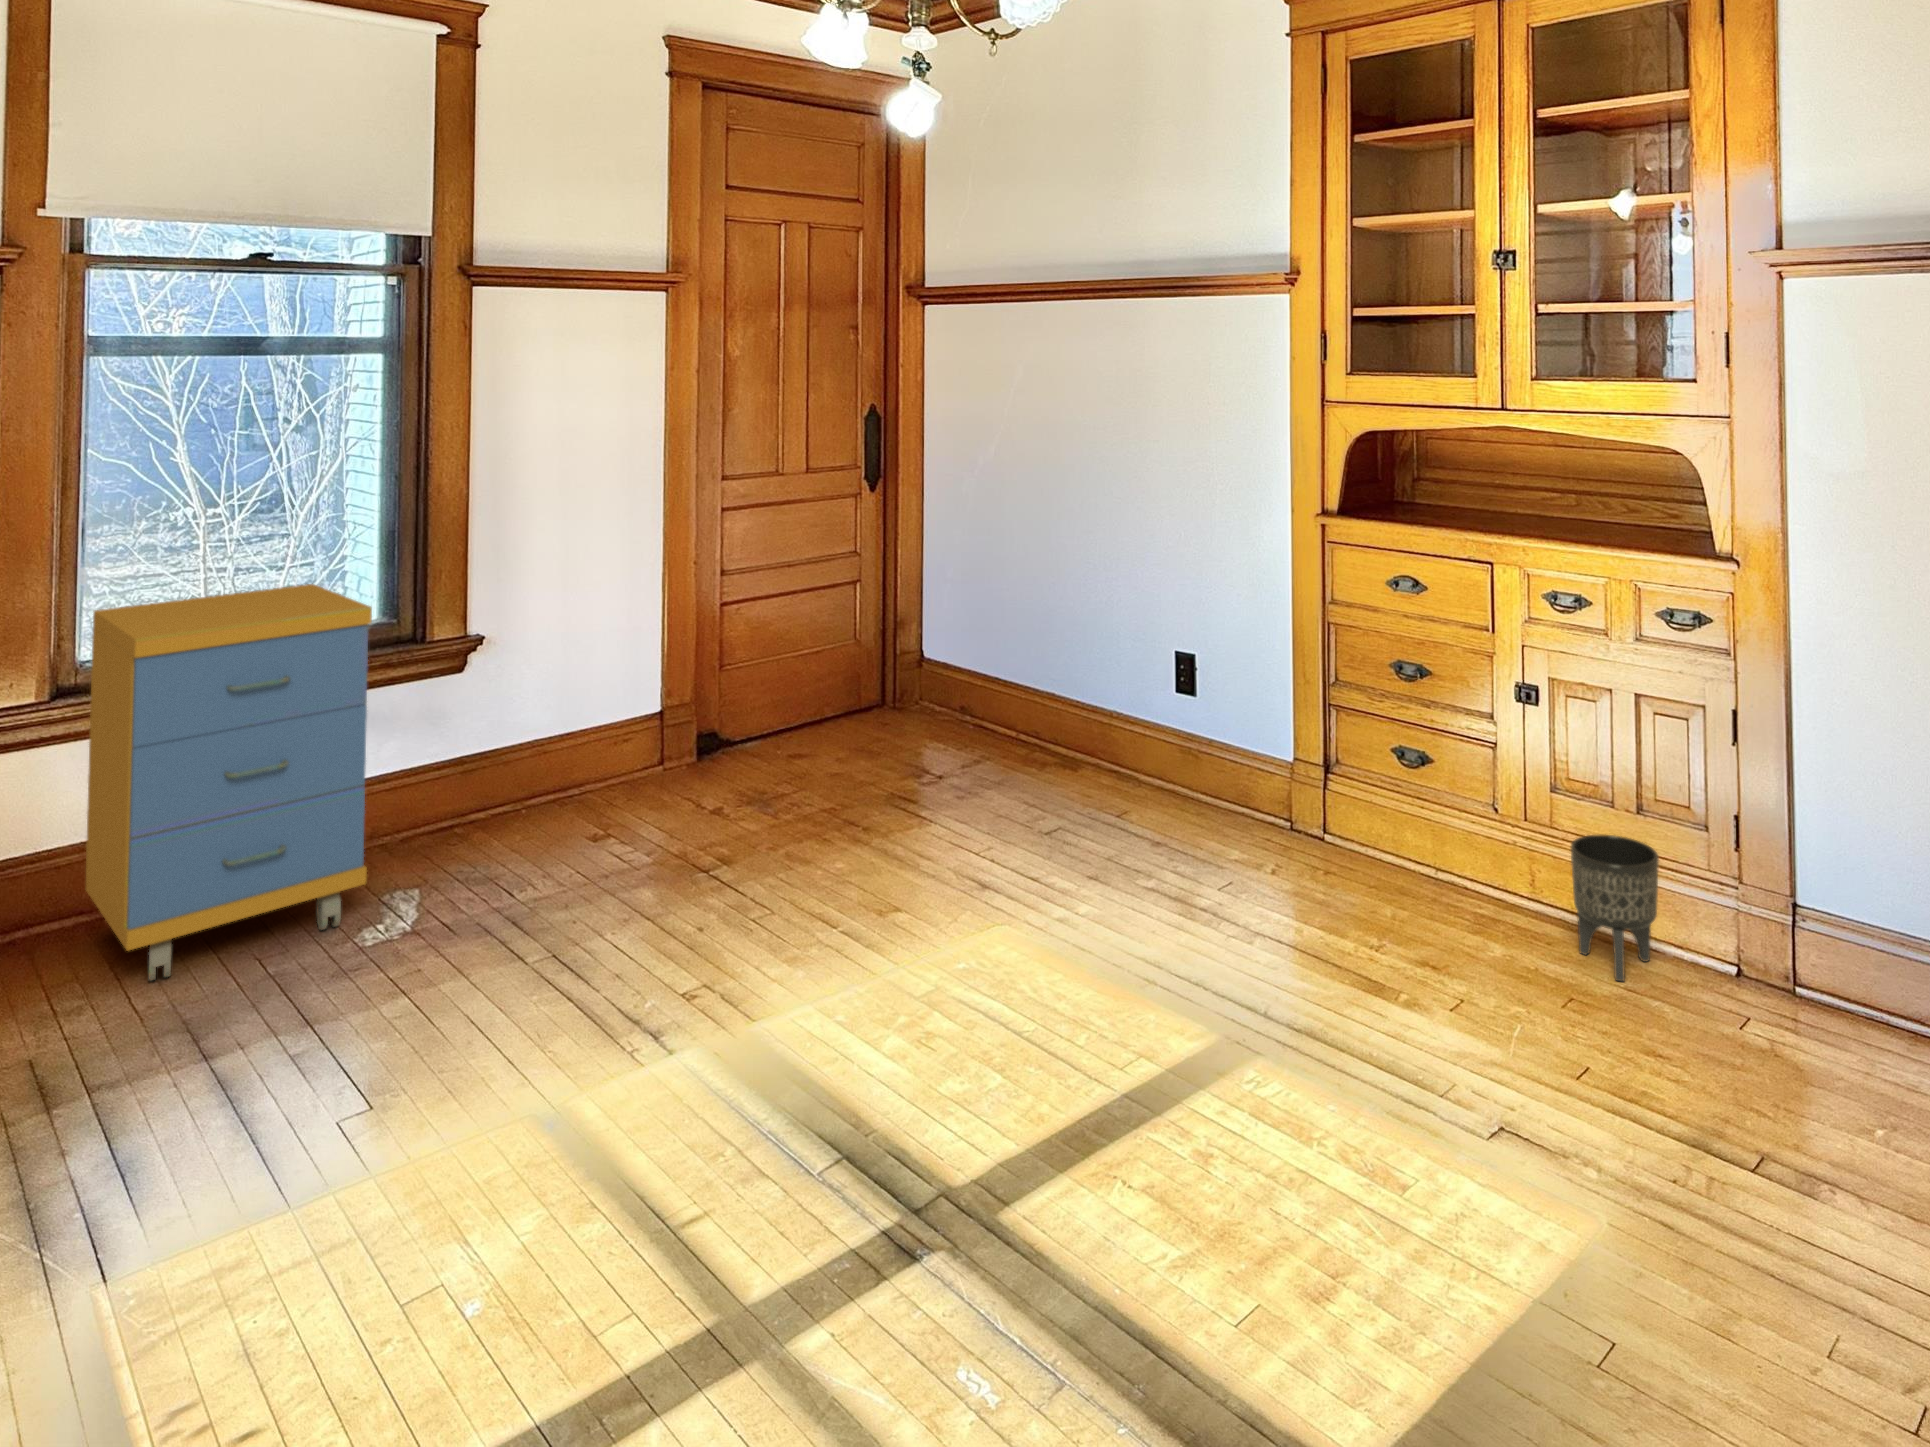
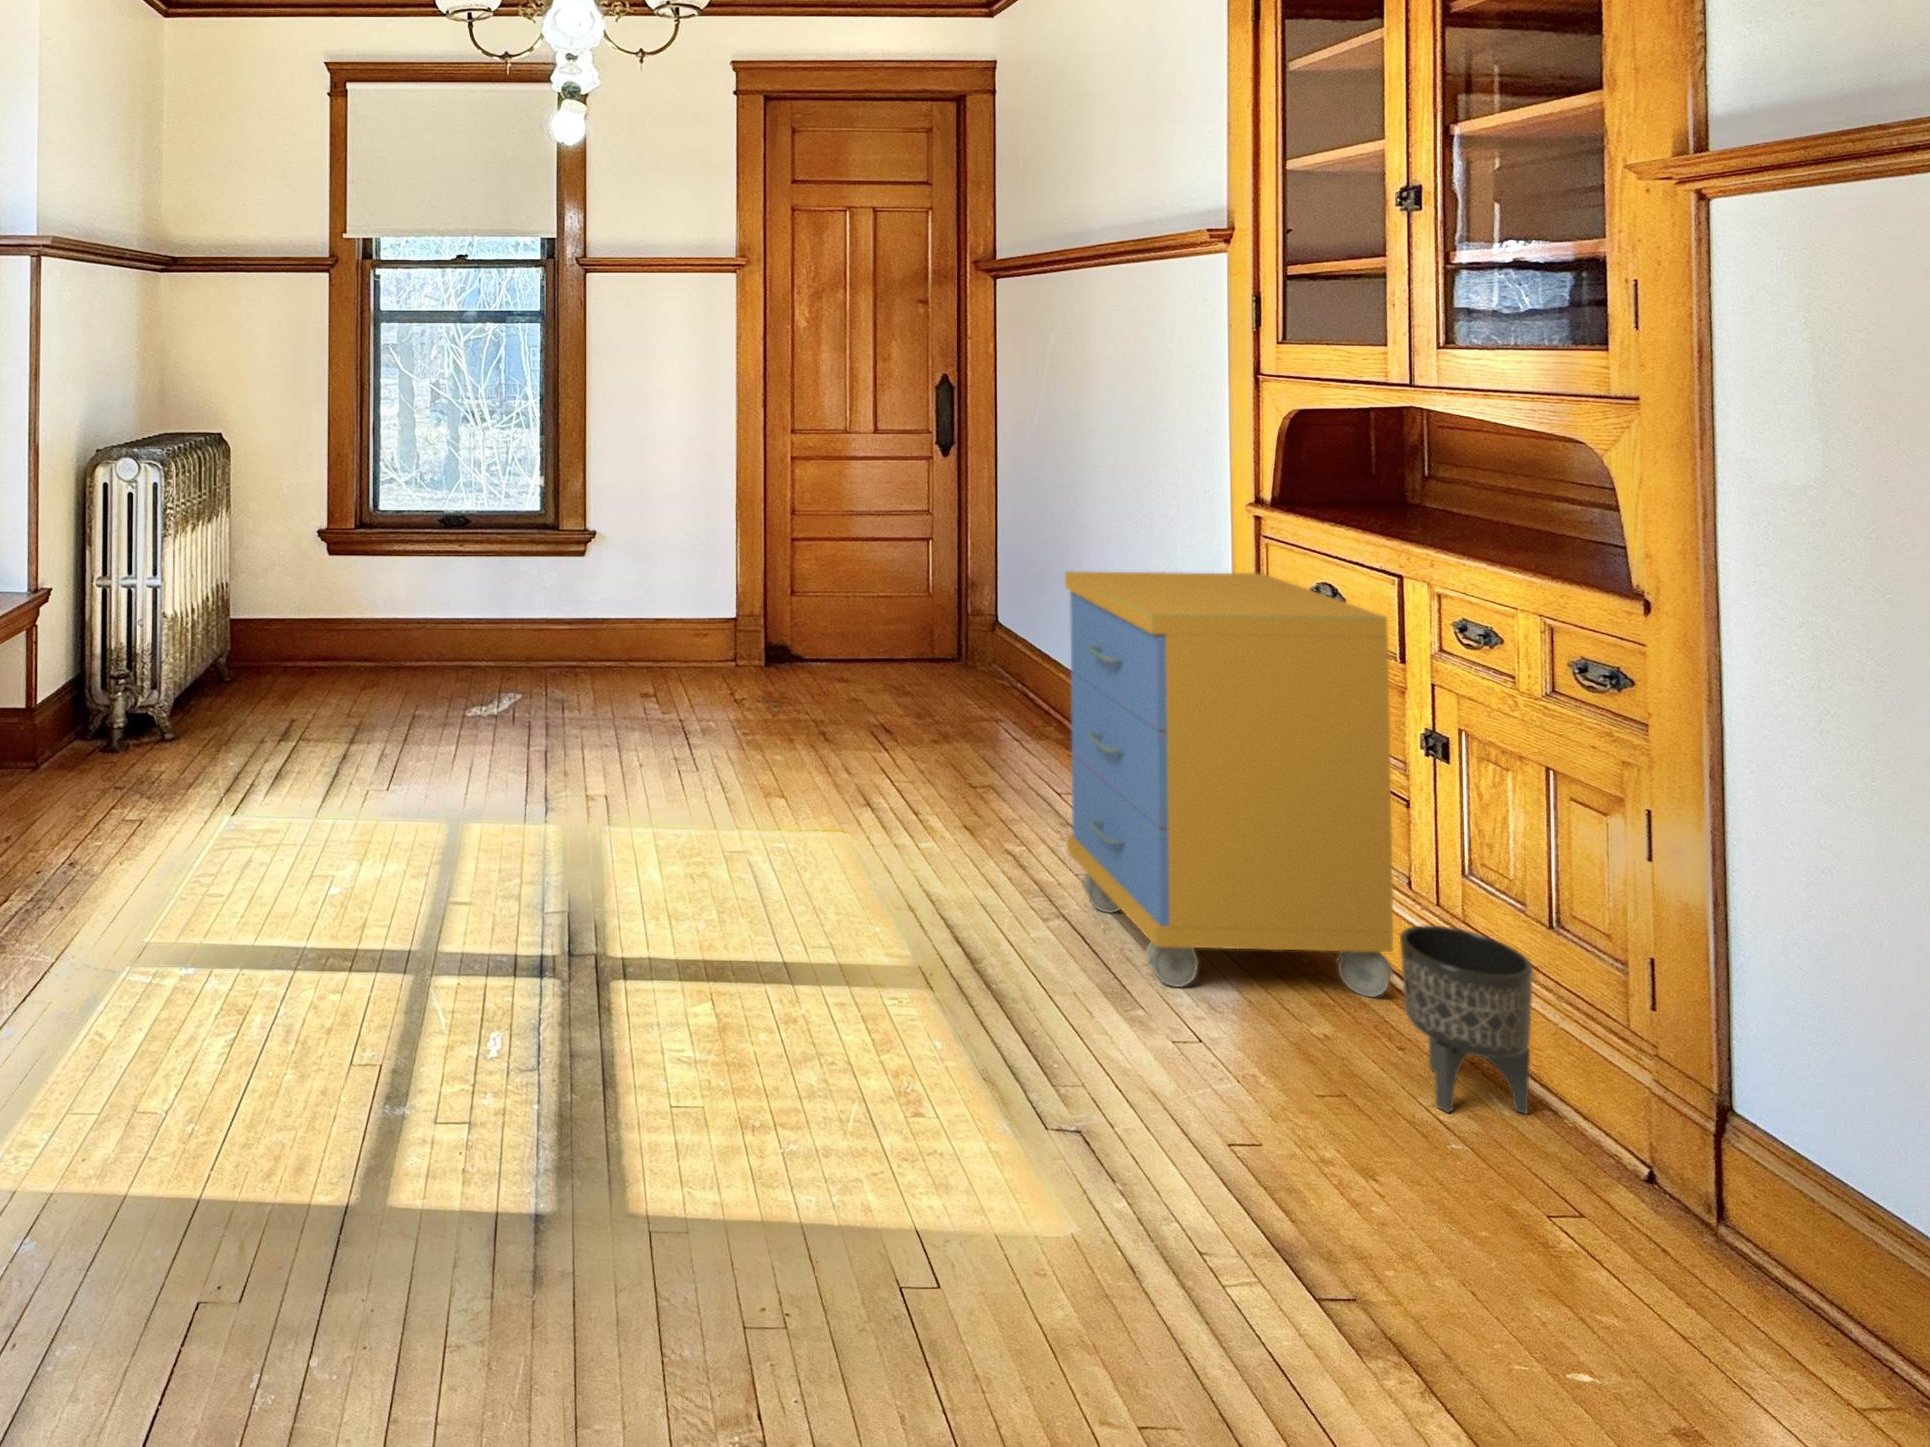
storage cabinet: present [86,584,372,981] -> present [1065,571,1393,997]

